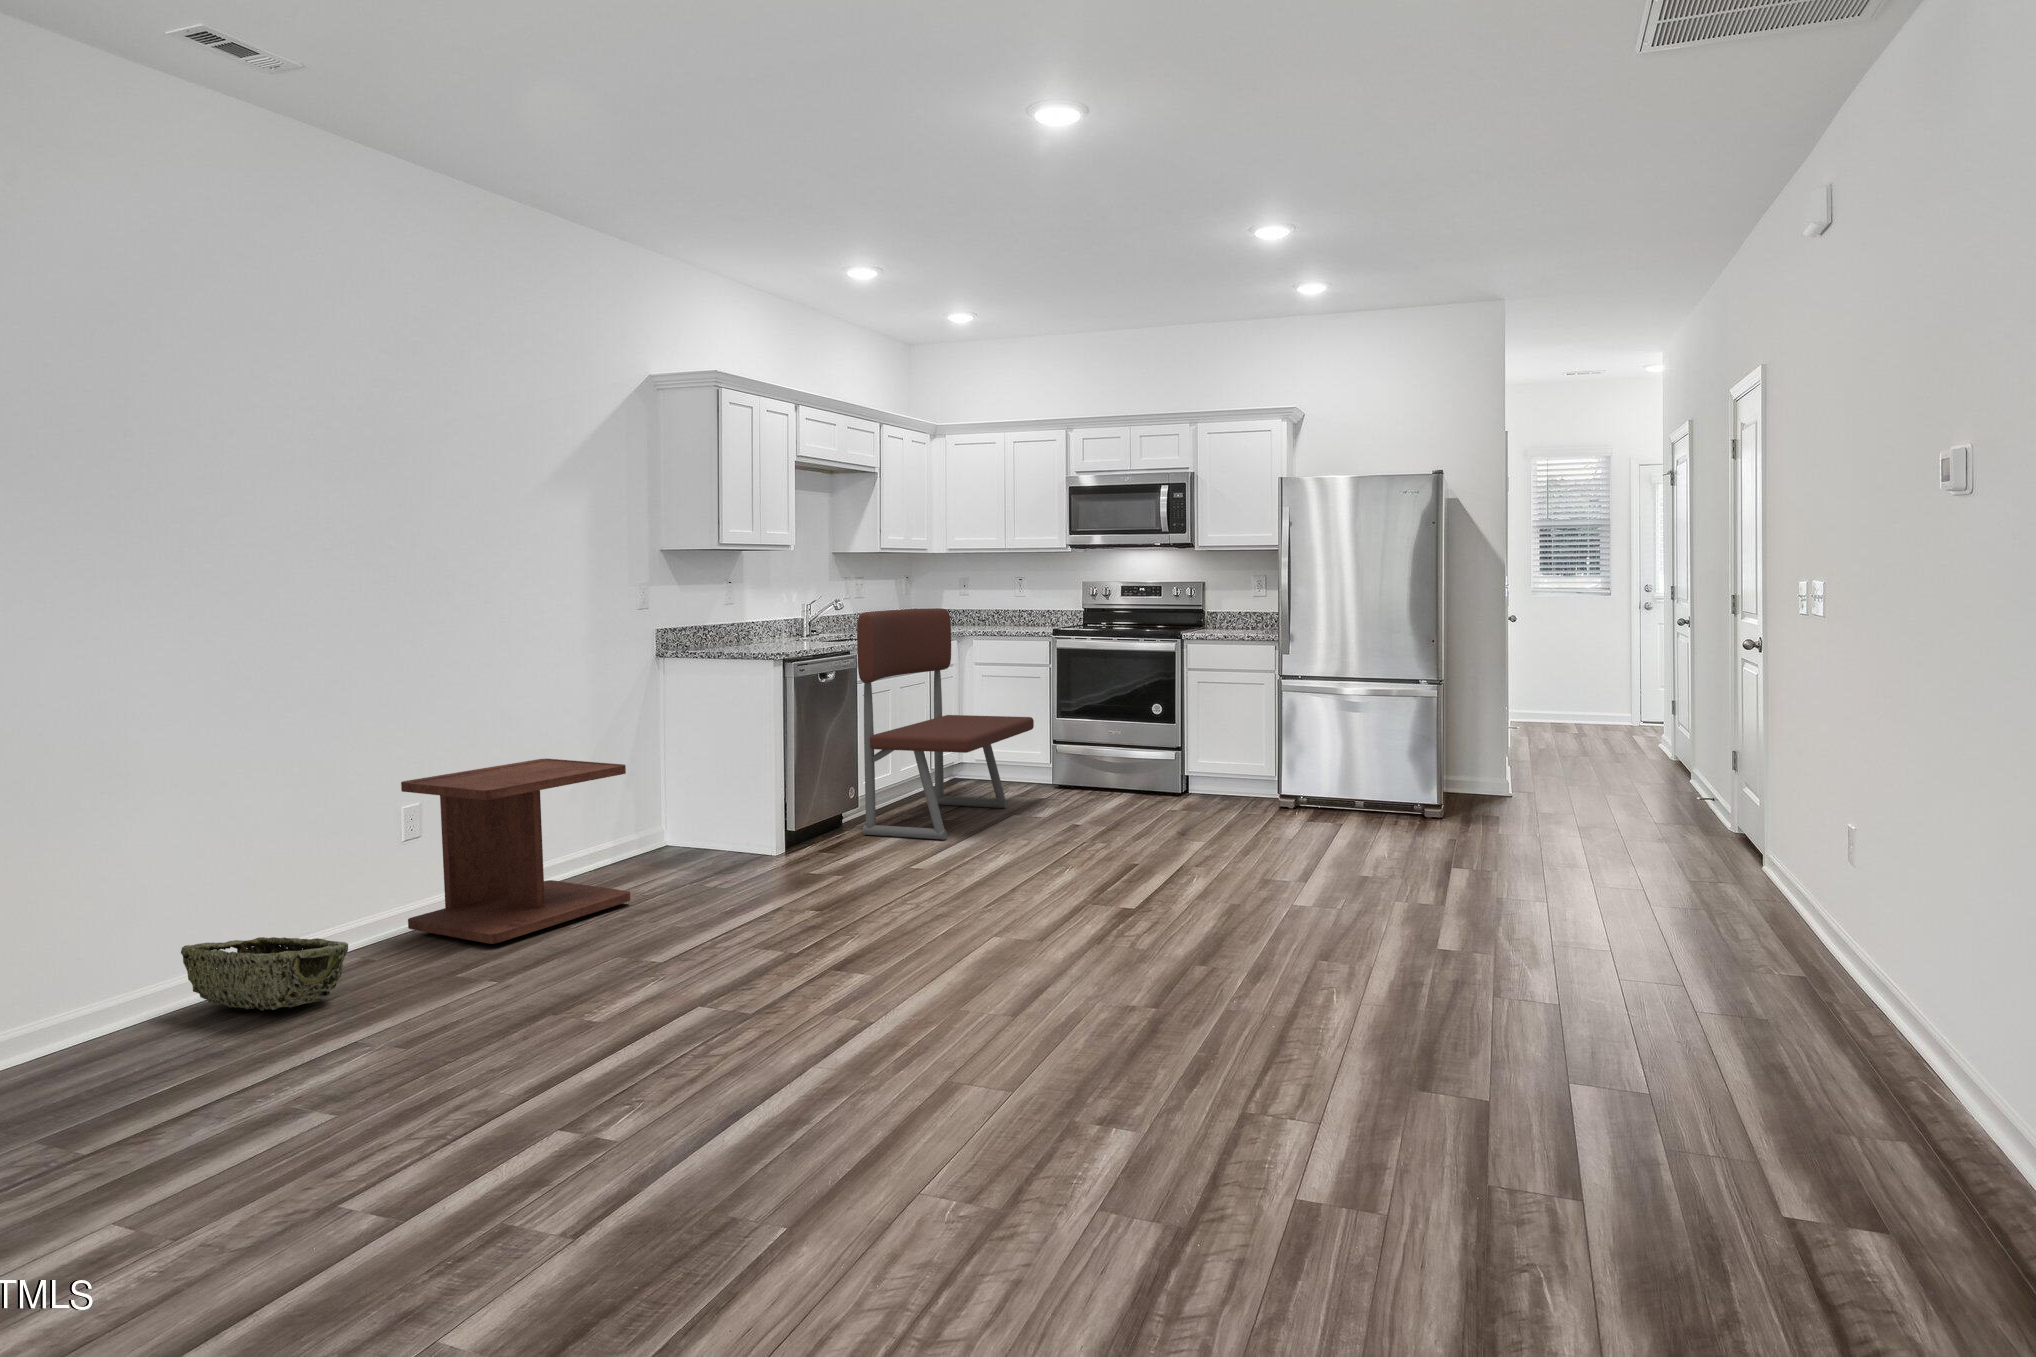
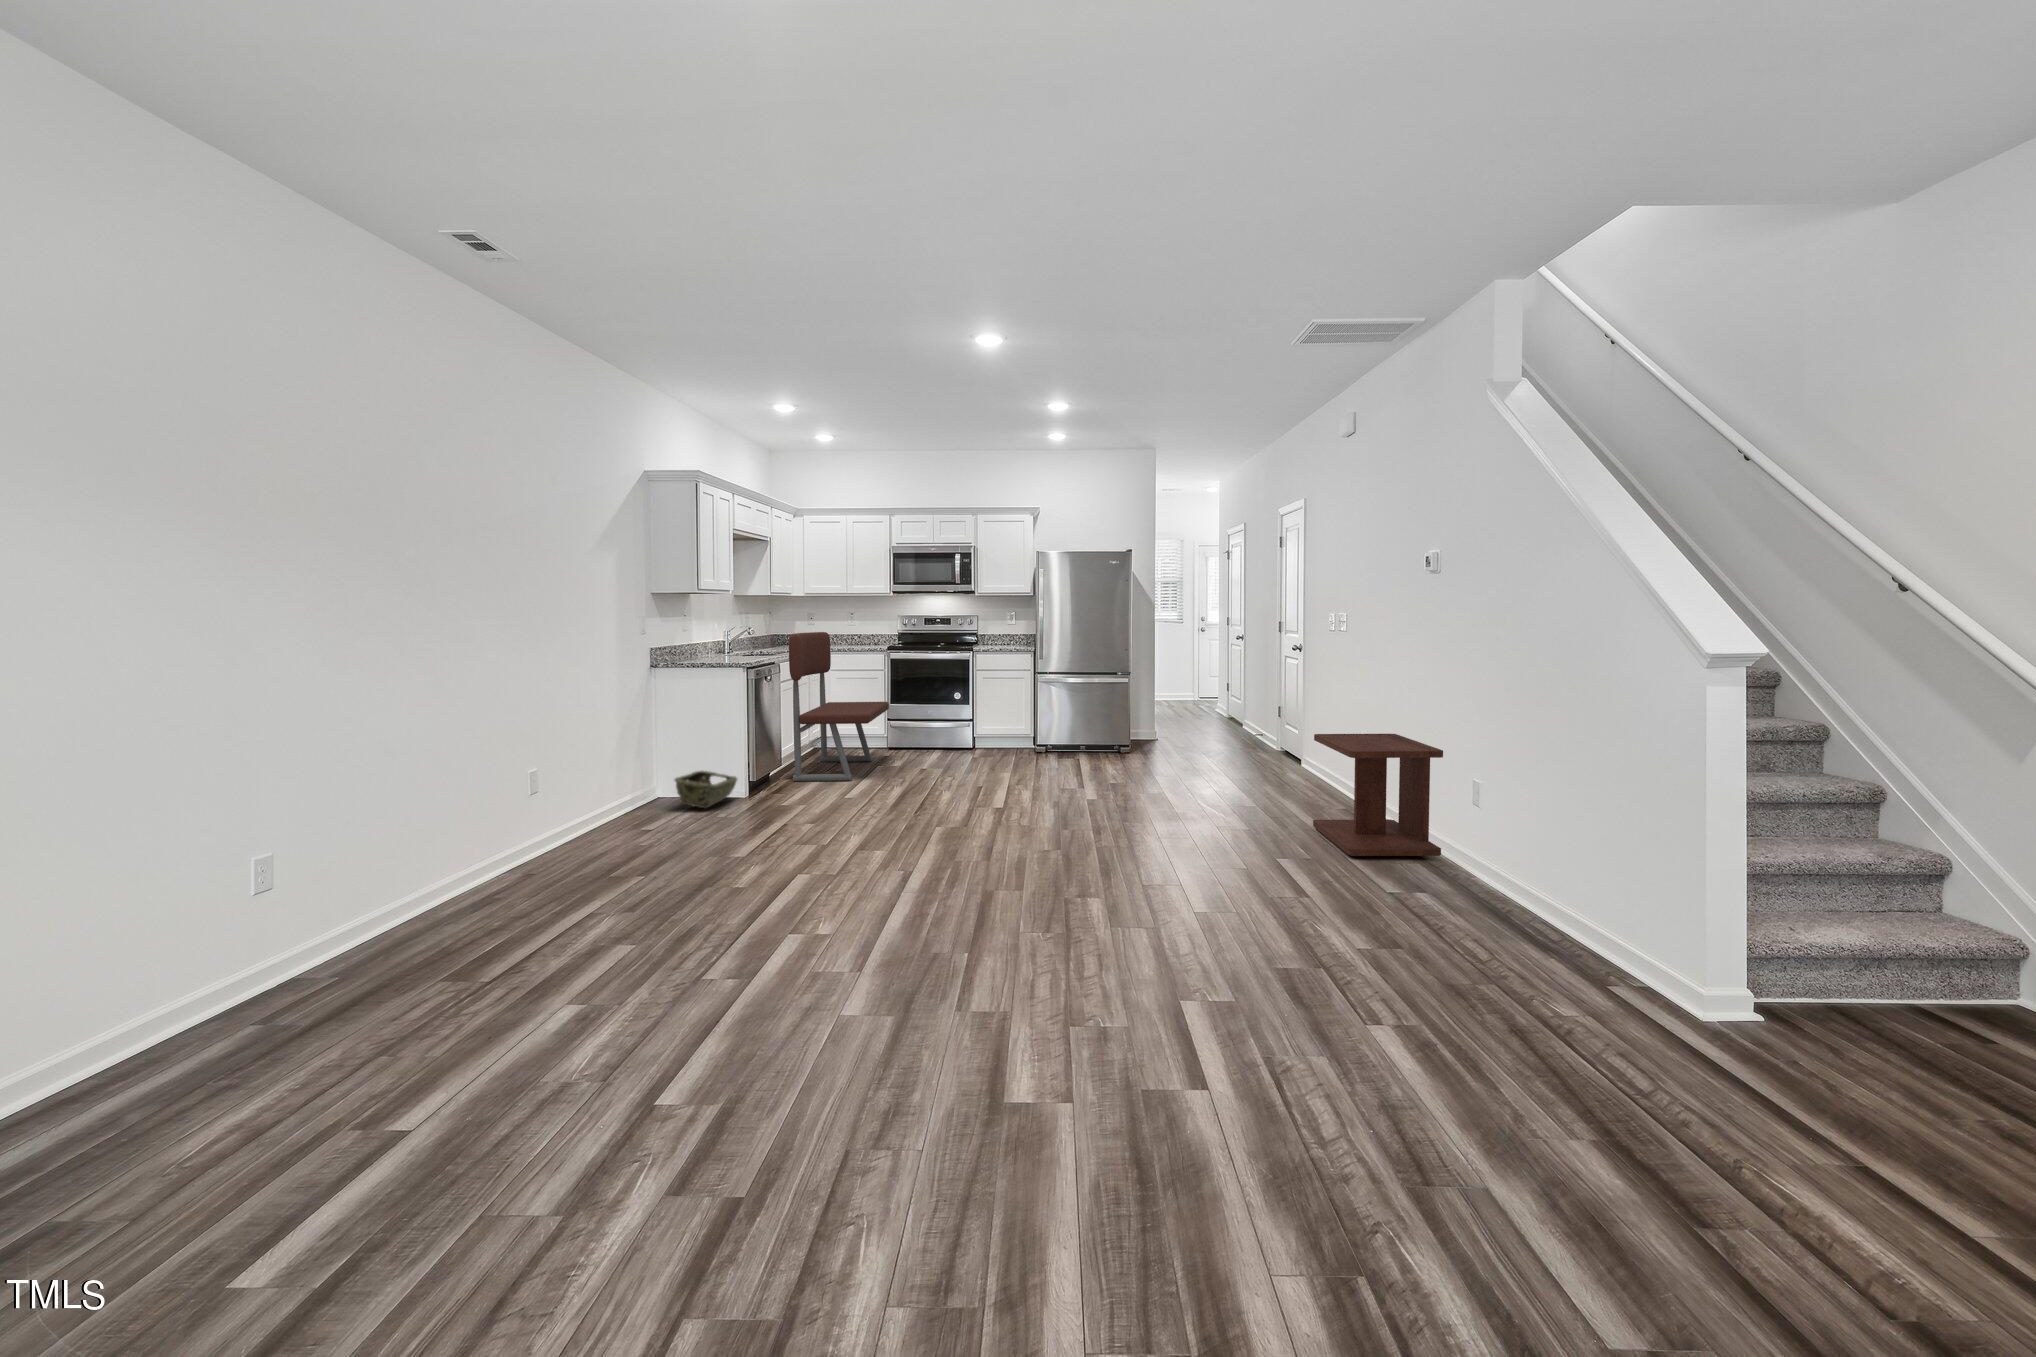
side table: present [401,759,630,944] -> present [1313,734,1443,856]
woven basket: present [181,937,348,1011] -> present [675,771,737,808]

